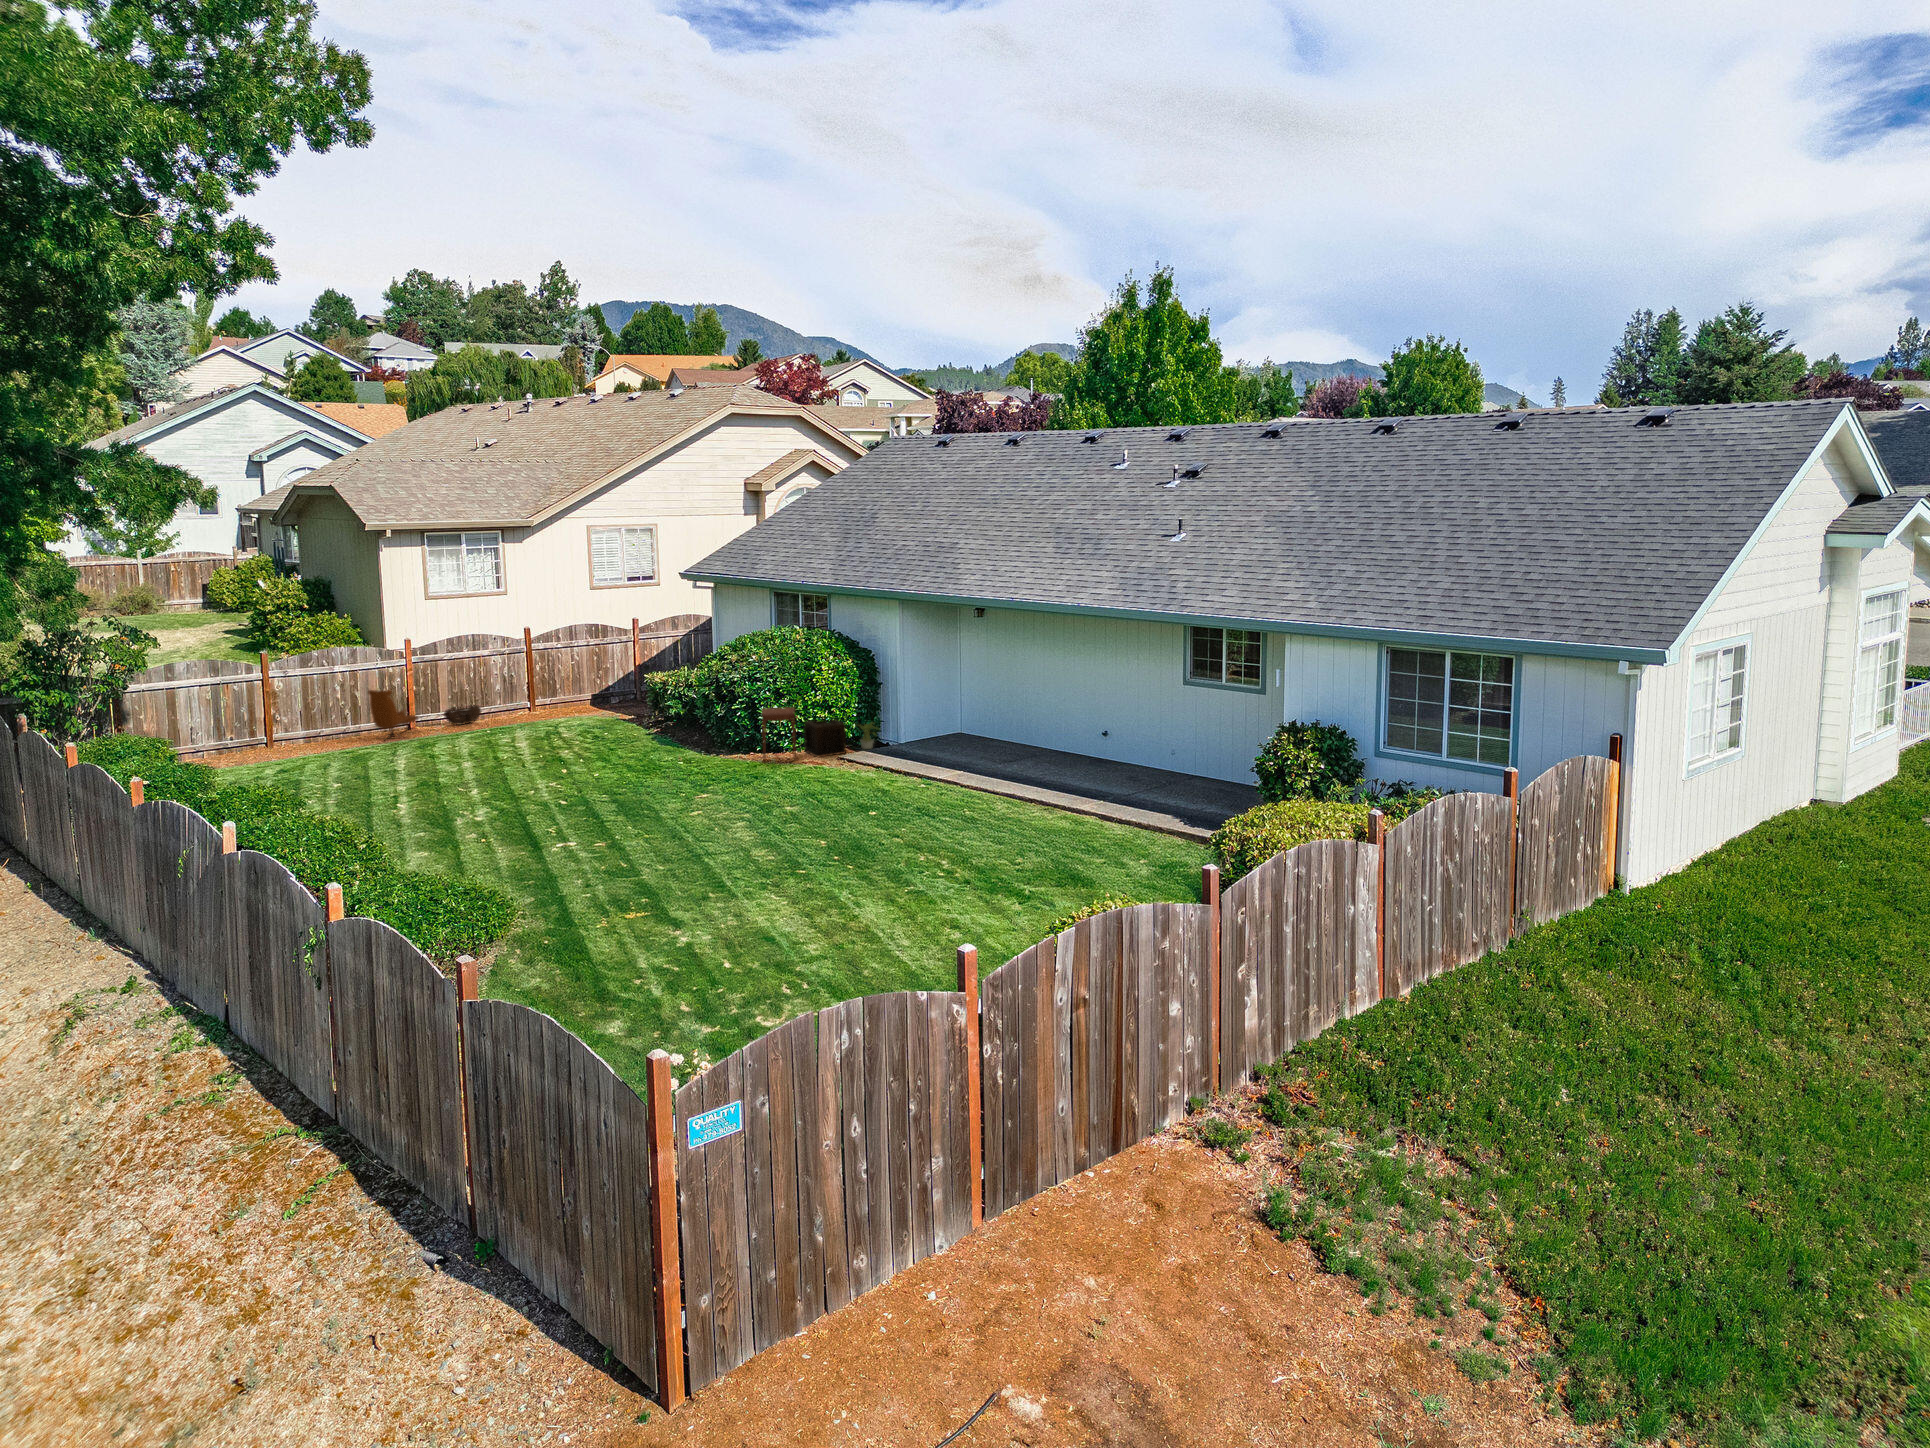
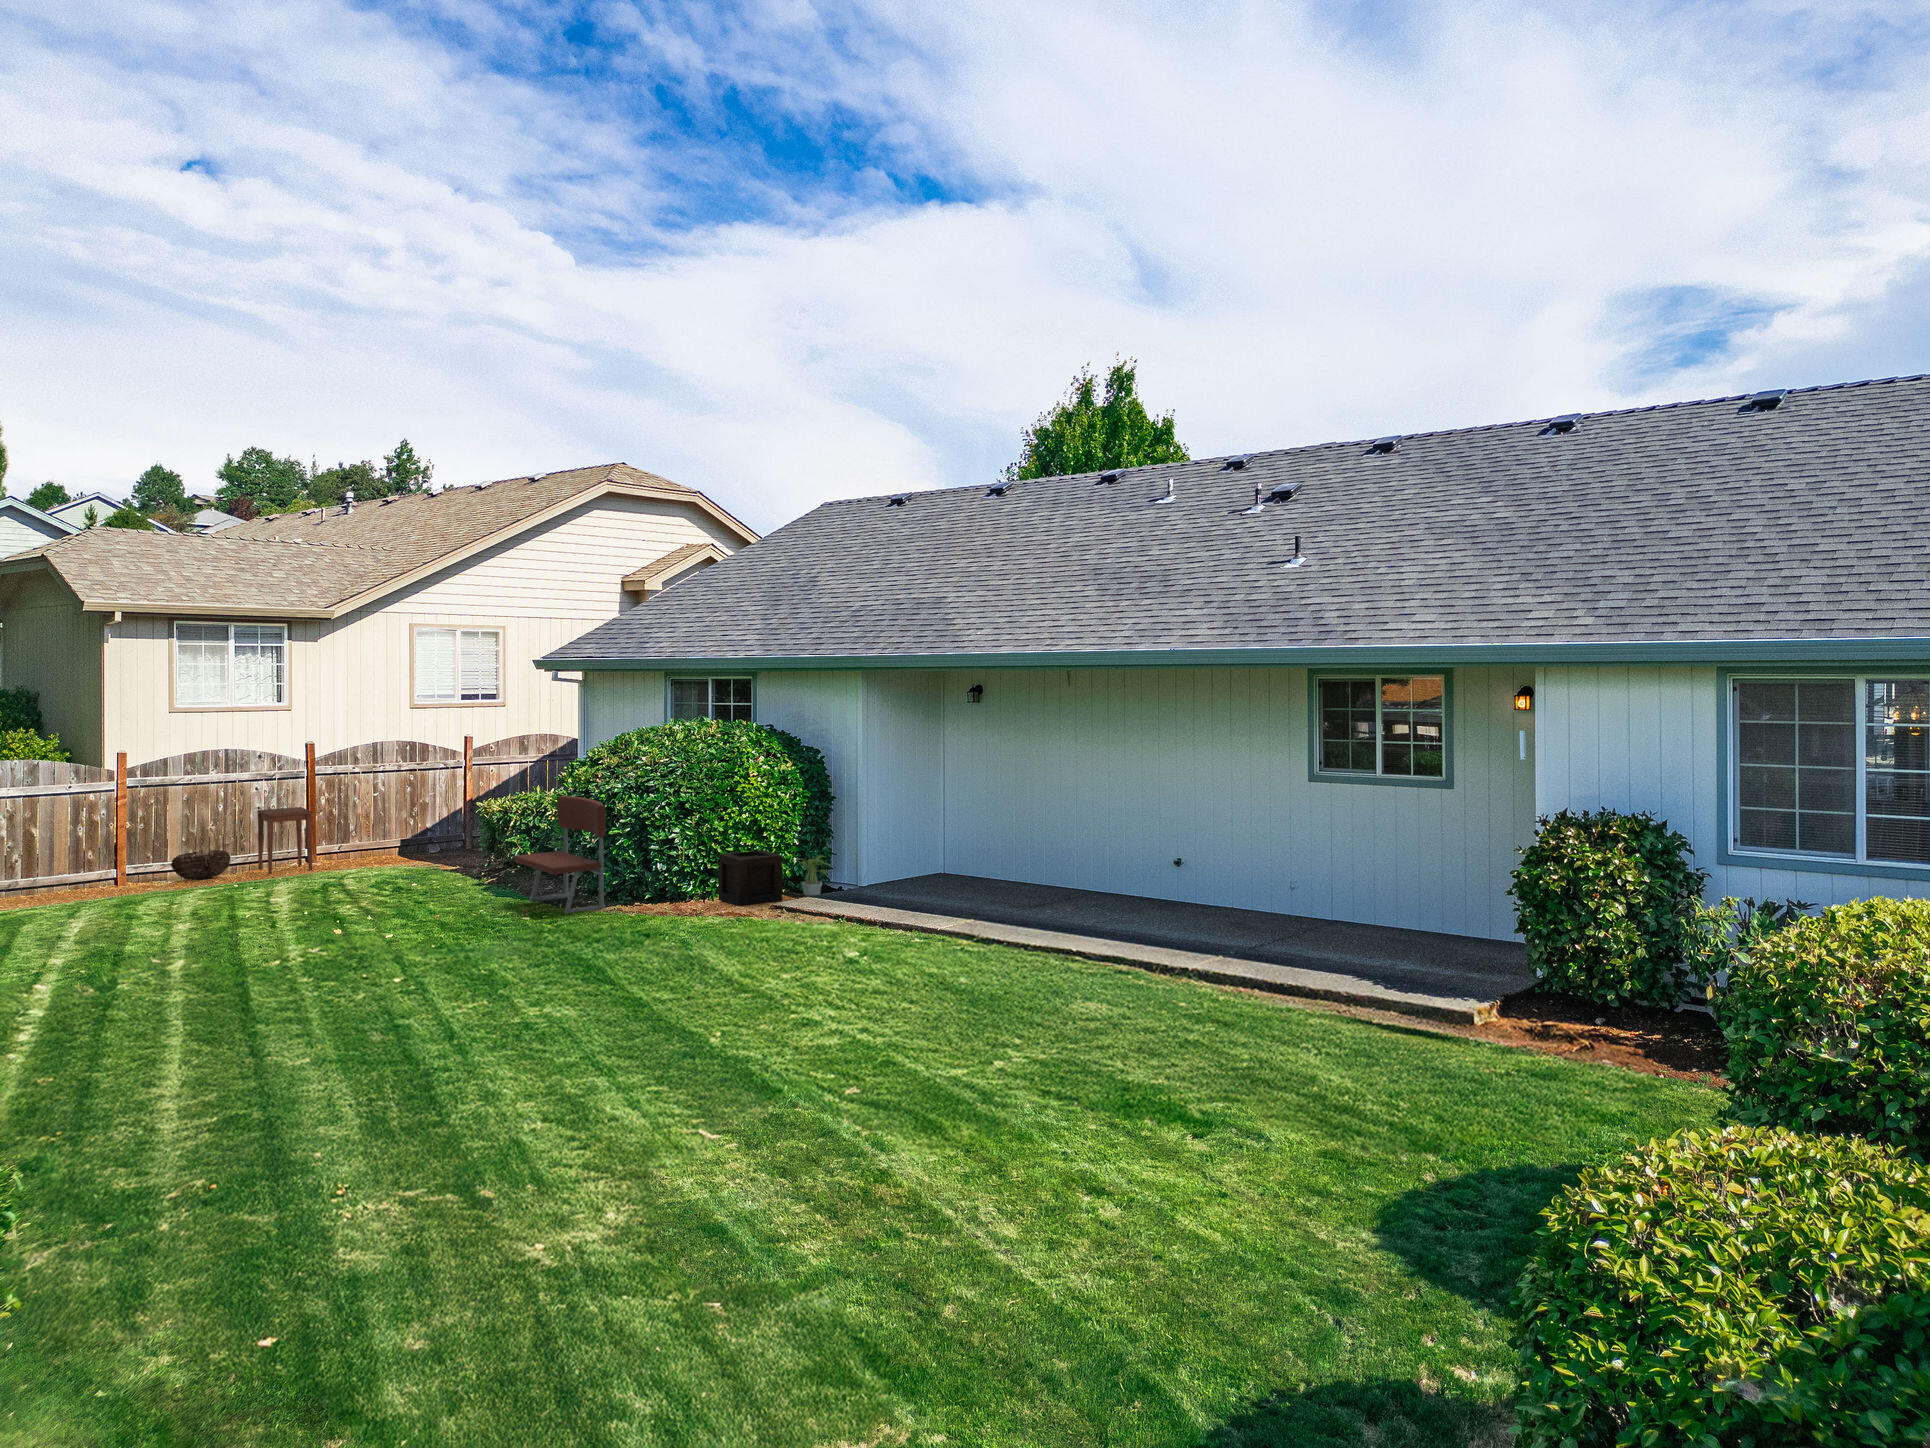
bench: none [670,680,730,761] -> present [514,796,606,913]
lounge chair: present [368,690,419,738] -> none [48,821,131,902]
side table: present [762,707,796,761] -> present [257,807,312,874]

